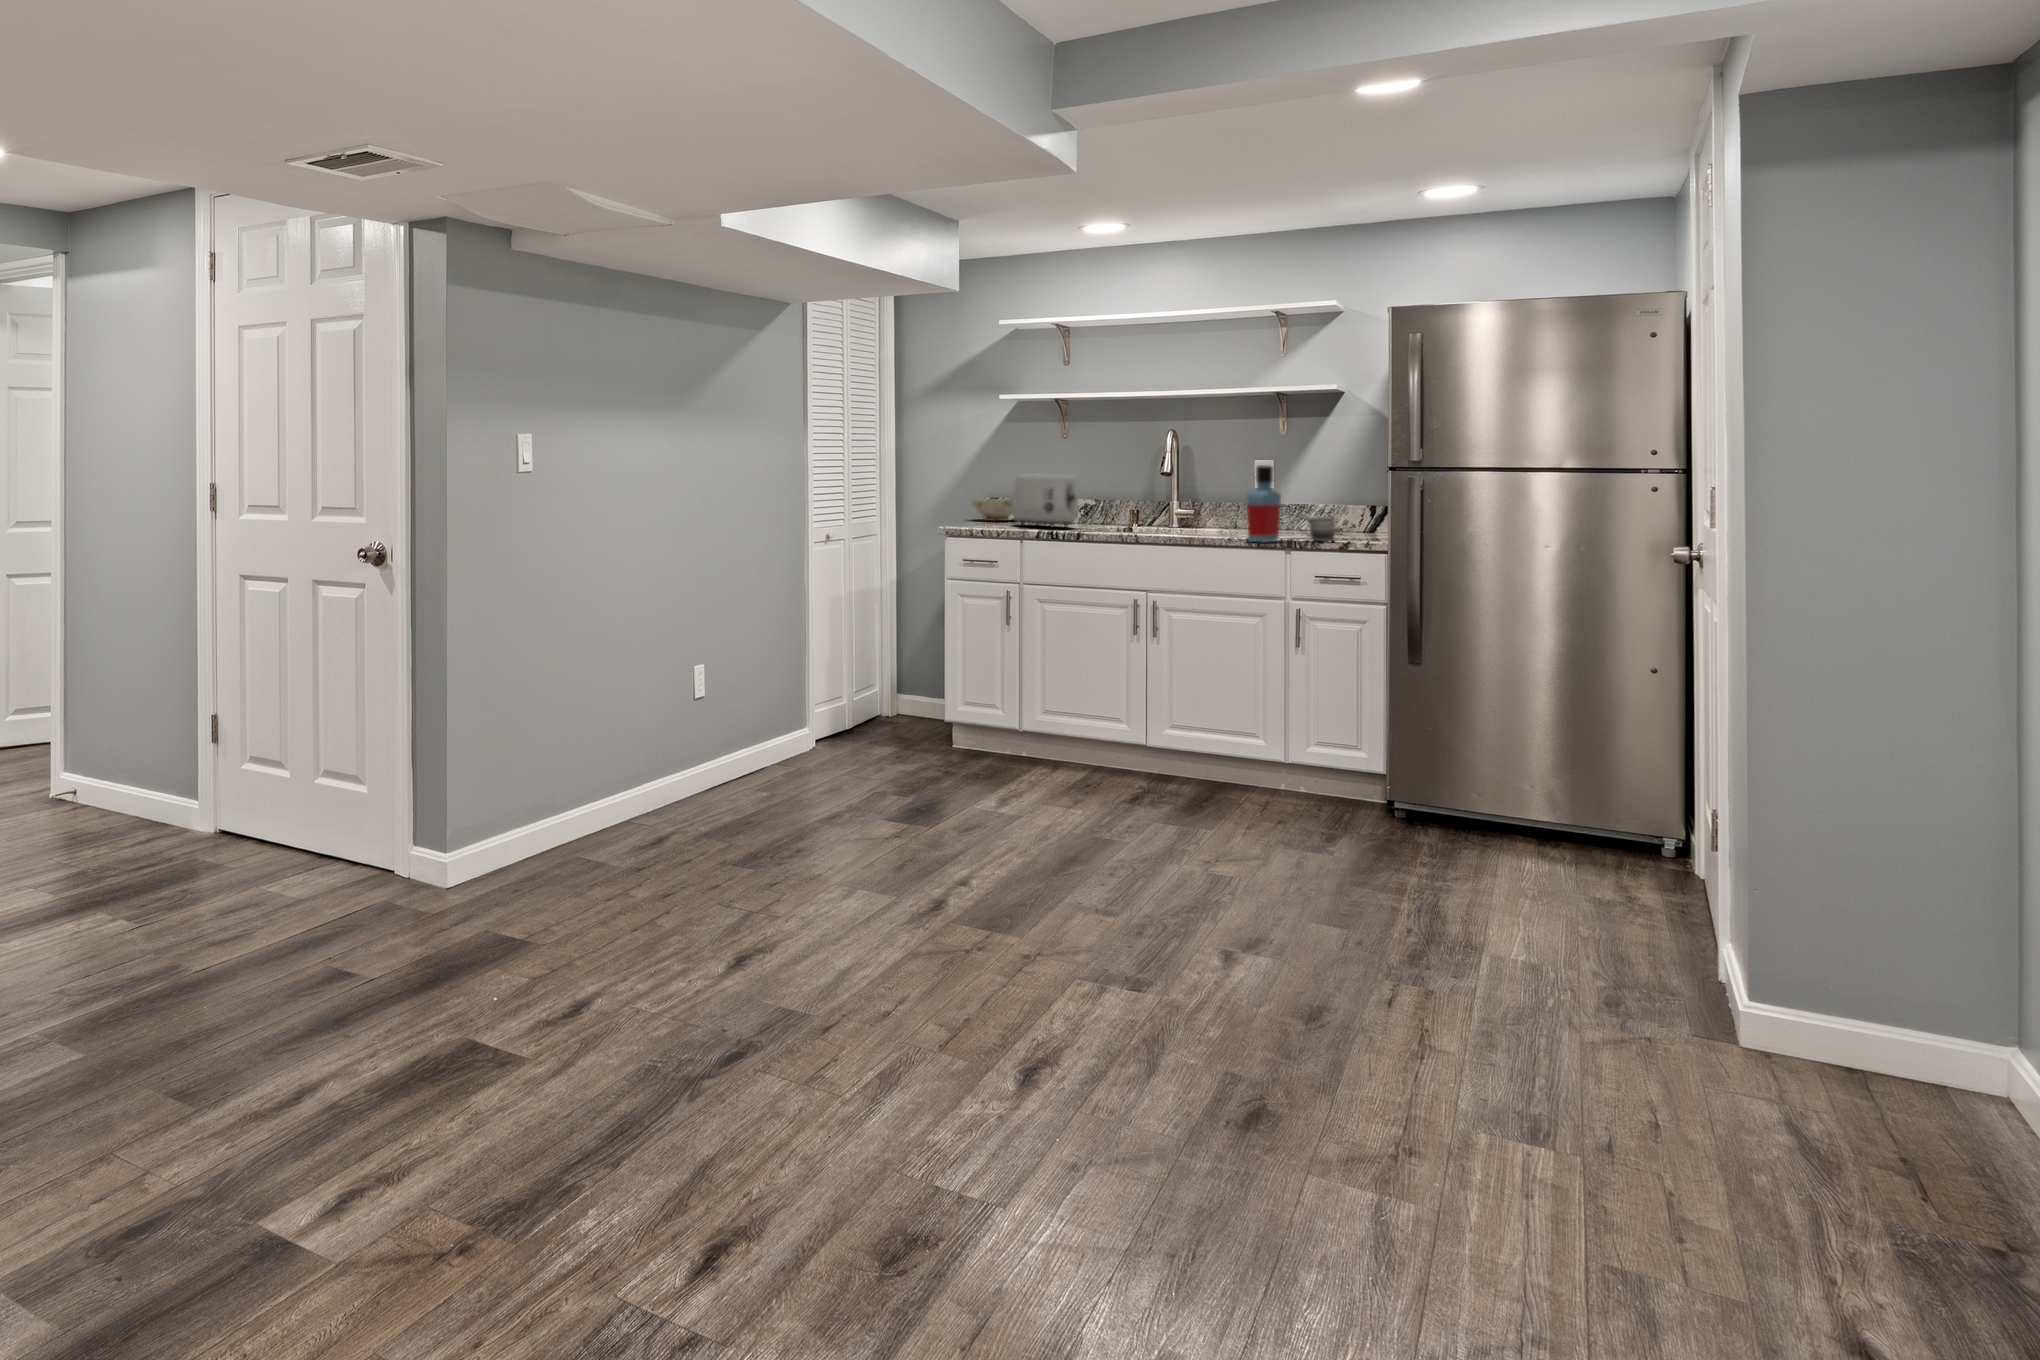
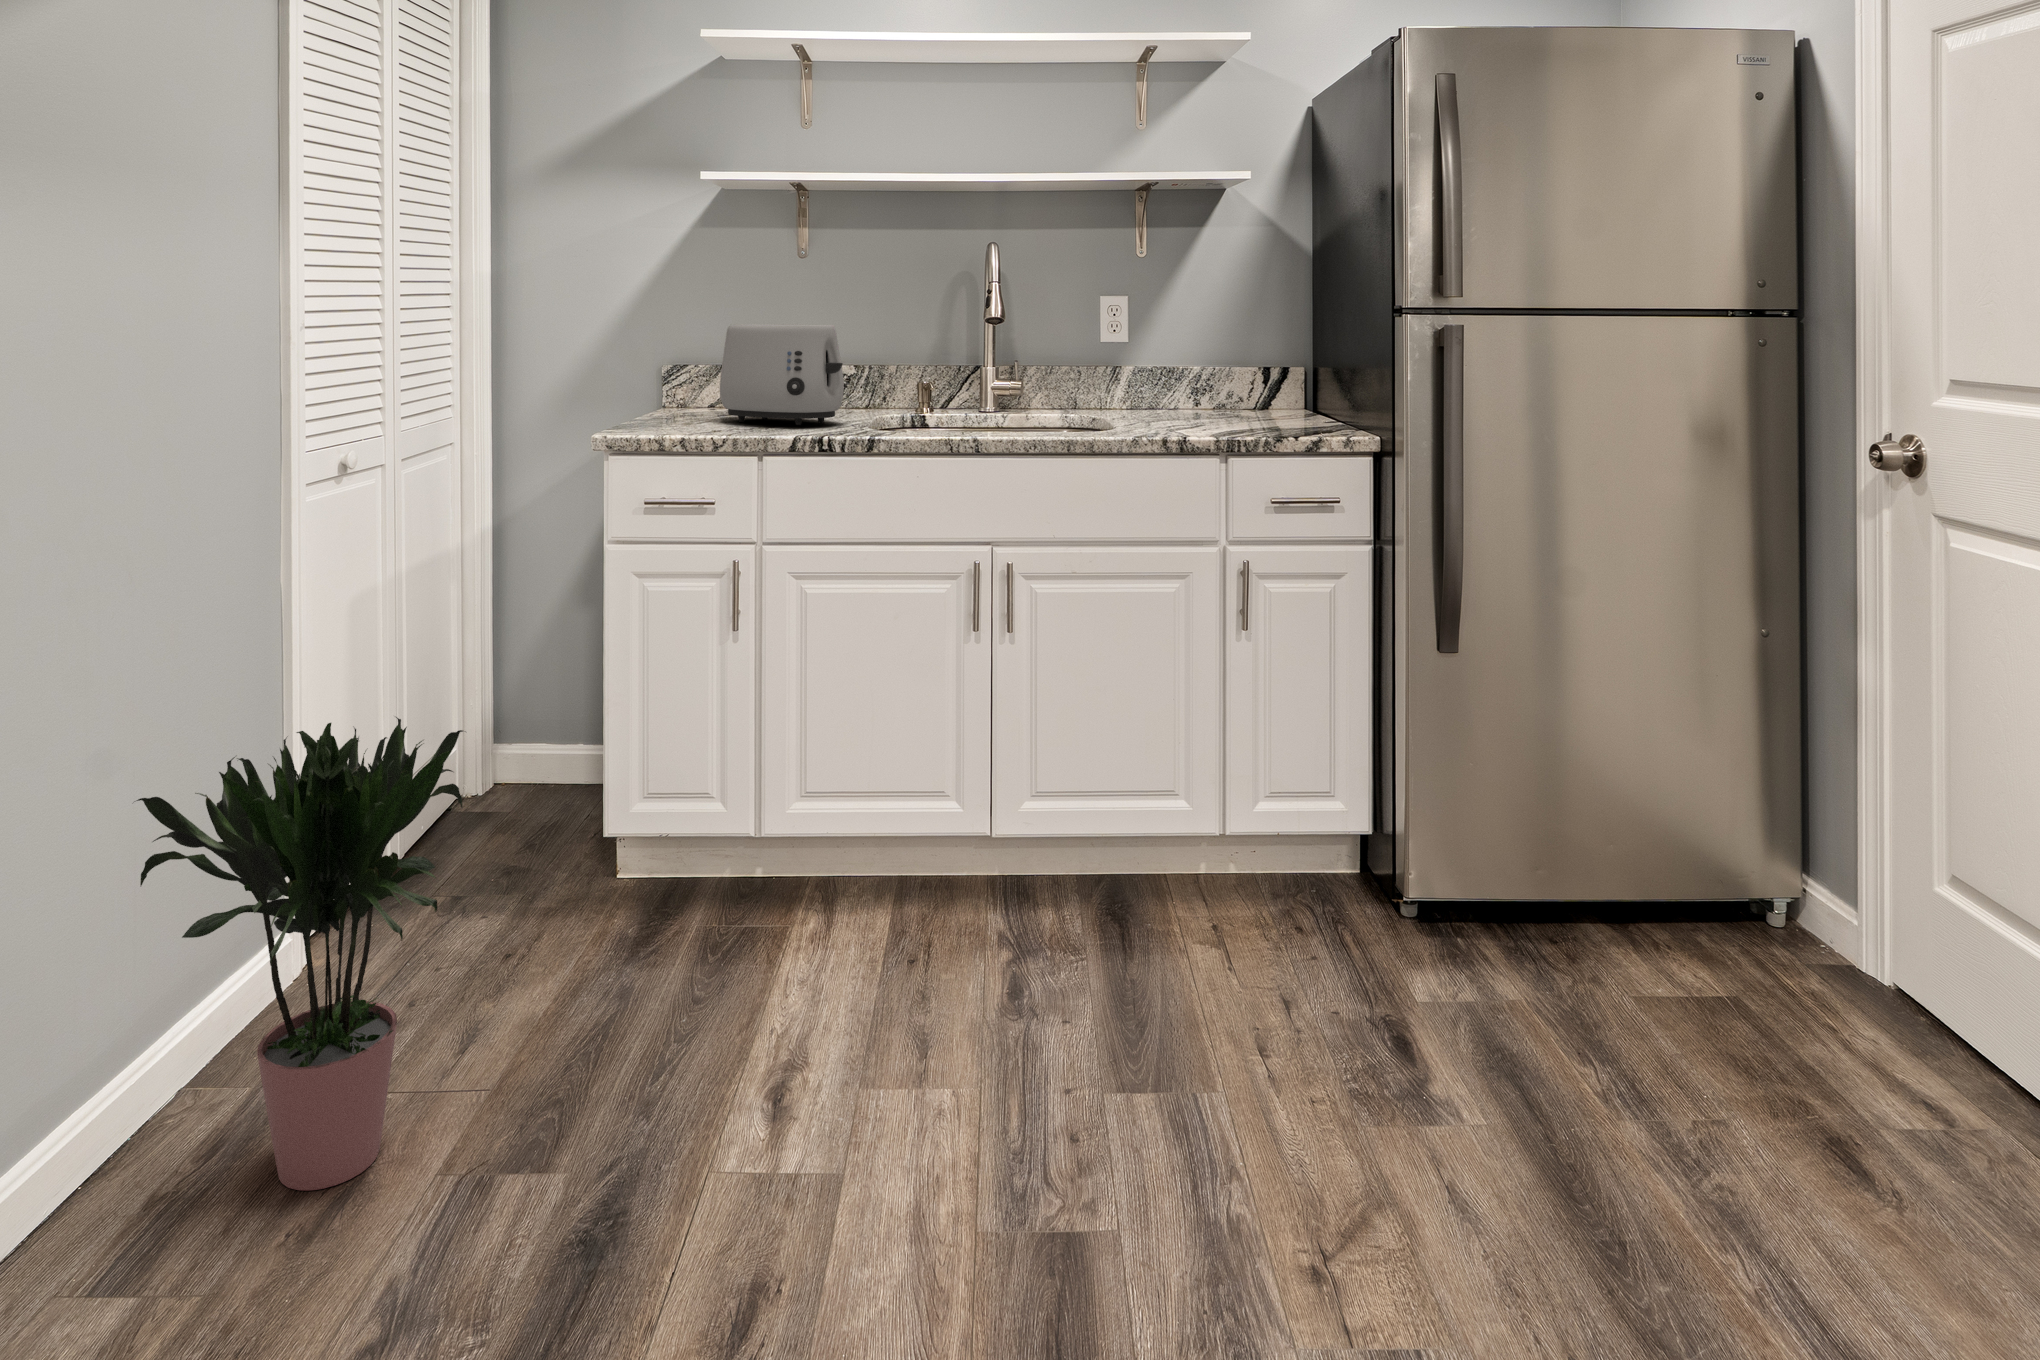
bottle: present [1247,466,1281,542] -> none [1163,304,1203,444]
ceramic bowl: present [971,499,1012,521] -> none [635,368,729,411]
mug: present [1299,516,1336,541] -> none [1223,389,1279,434]
potted plant: none [754,616,880,787] -> present [134,717,463,1190]

